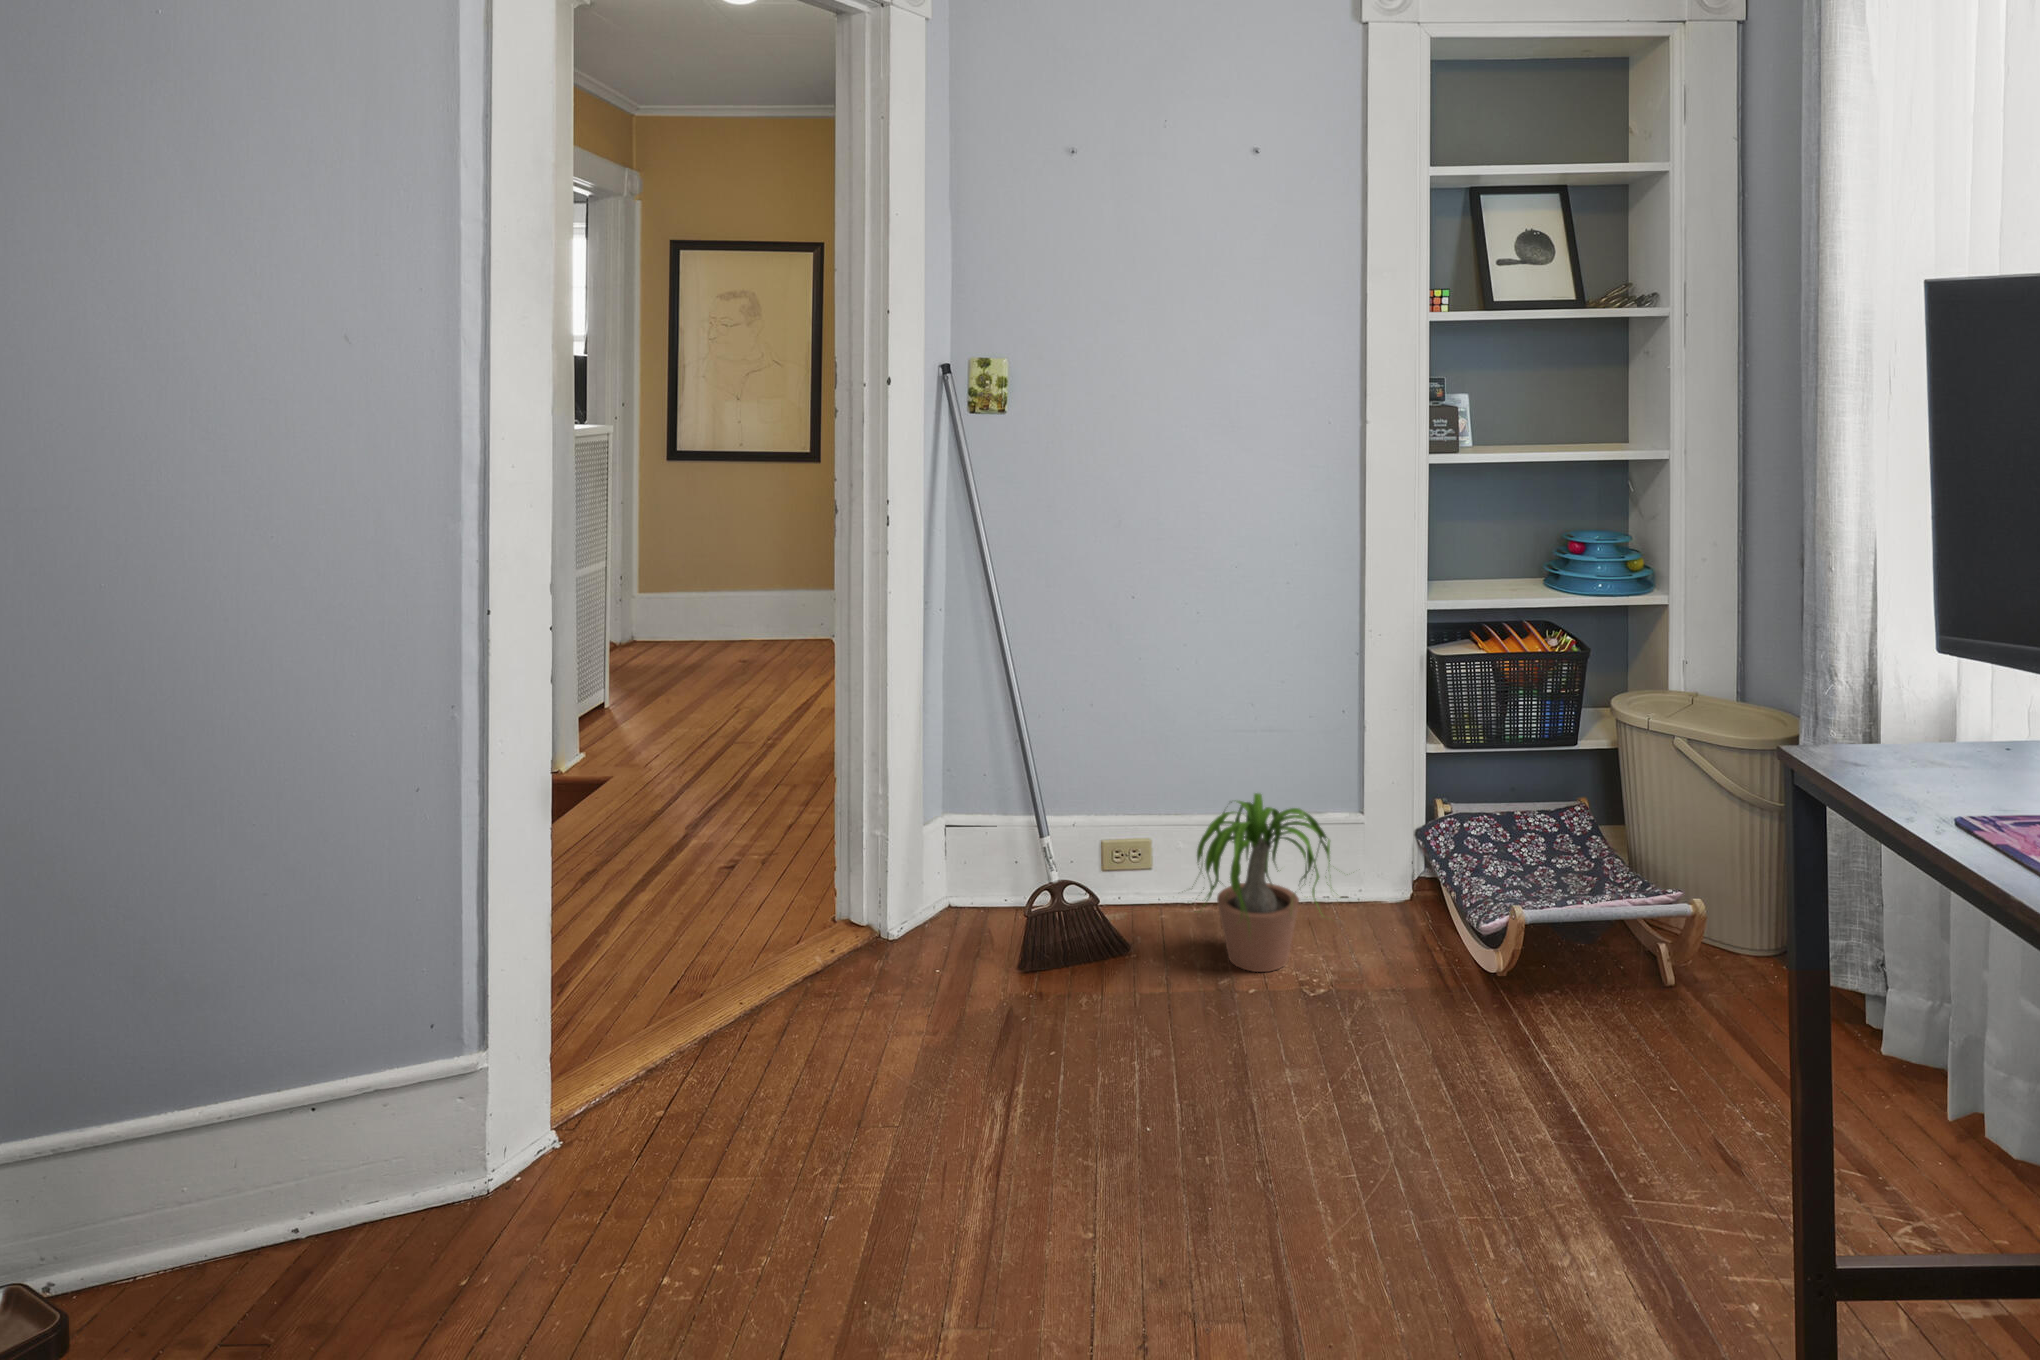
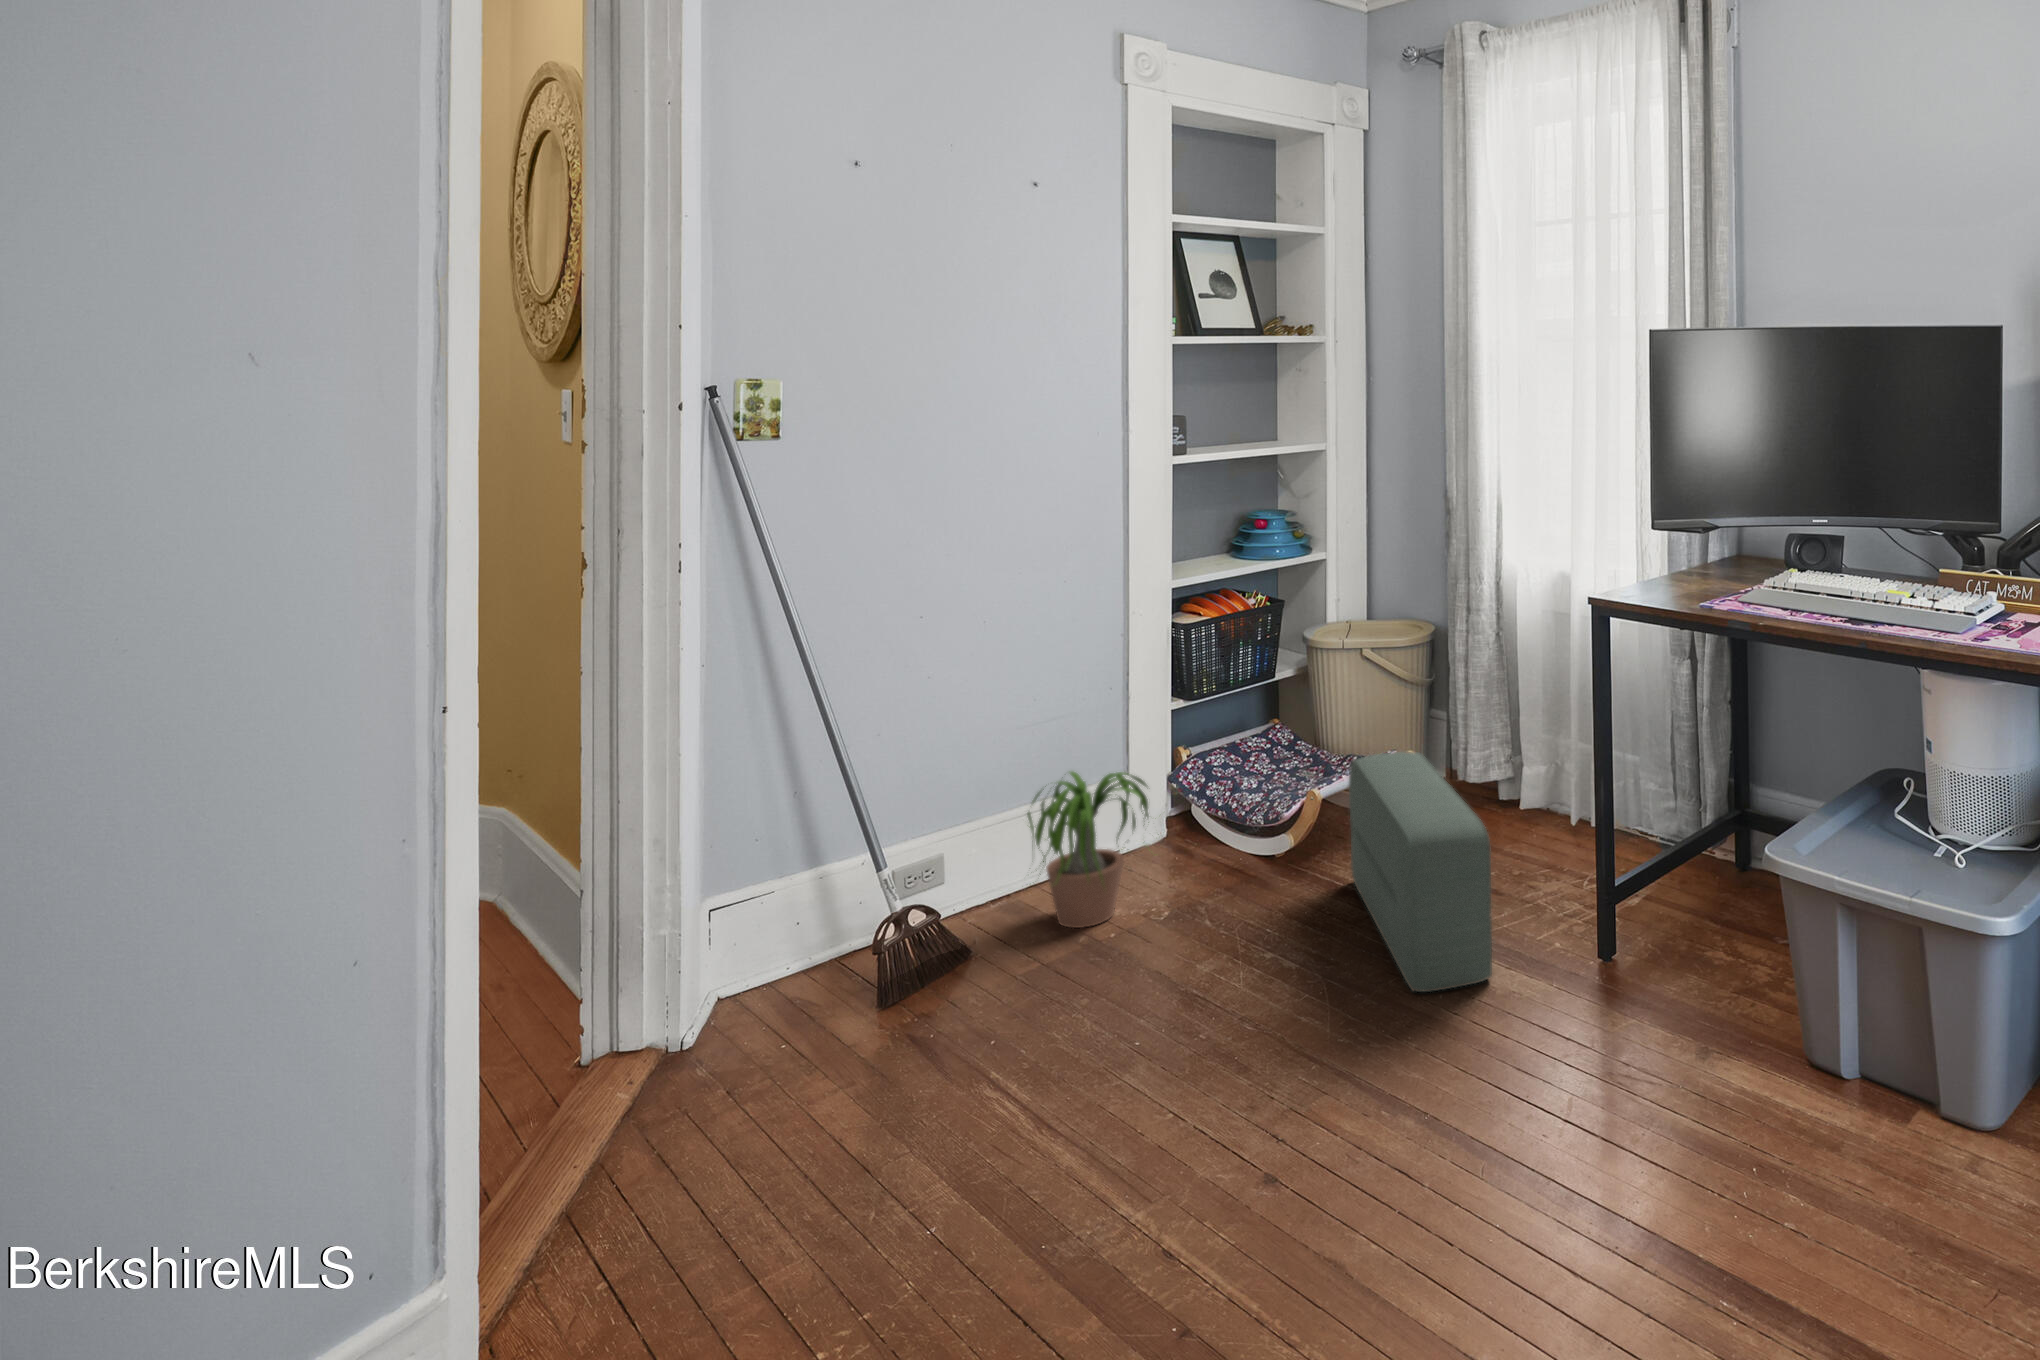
pouf: none [1473,882,1665,1279] -> present [1349,752,1492,992]

